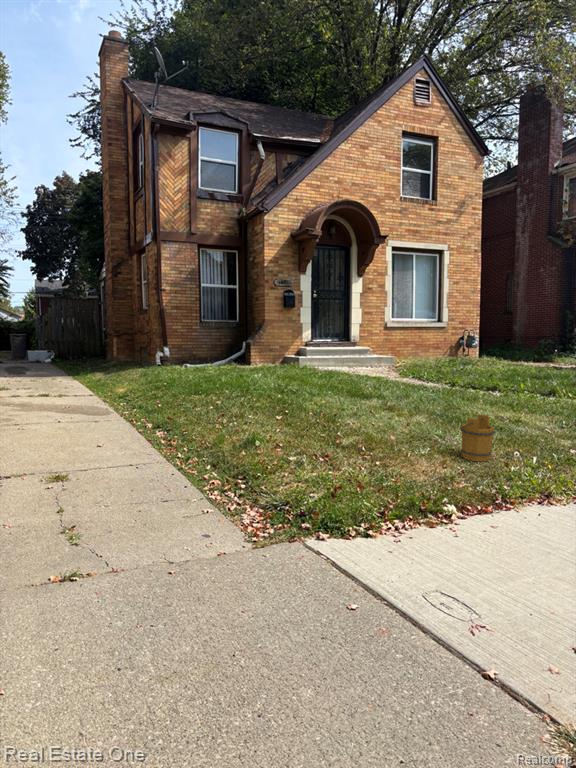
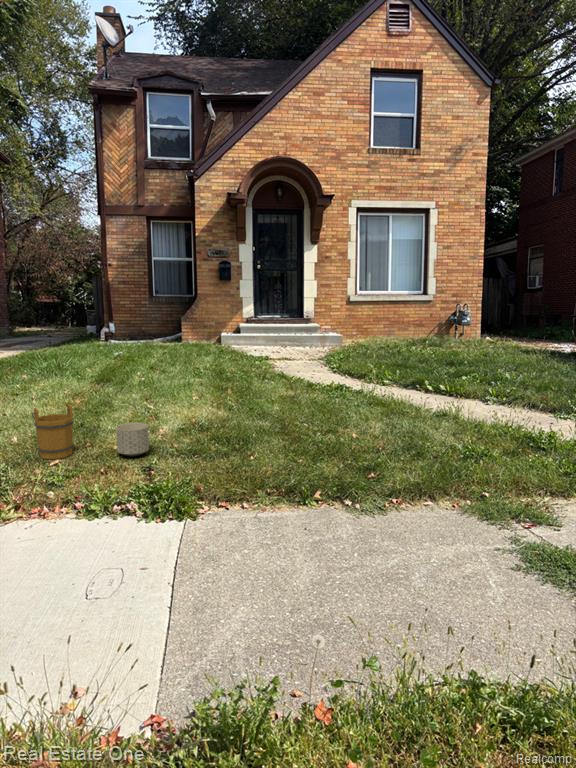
planter: none [514,428,543,456] -> present [116,423,149,456]

